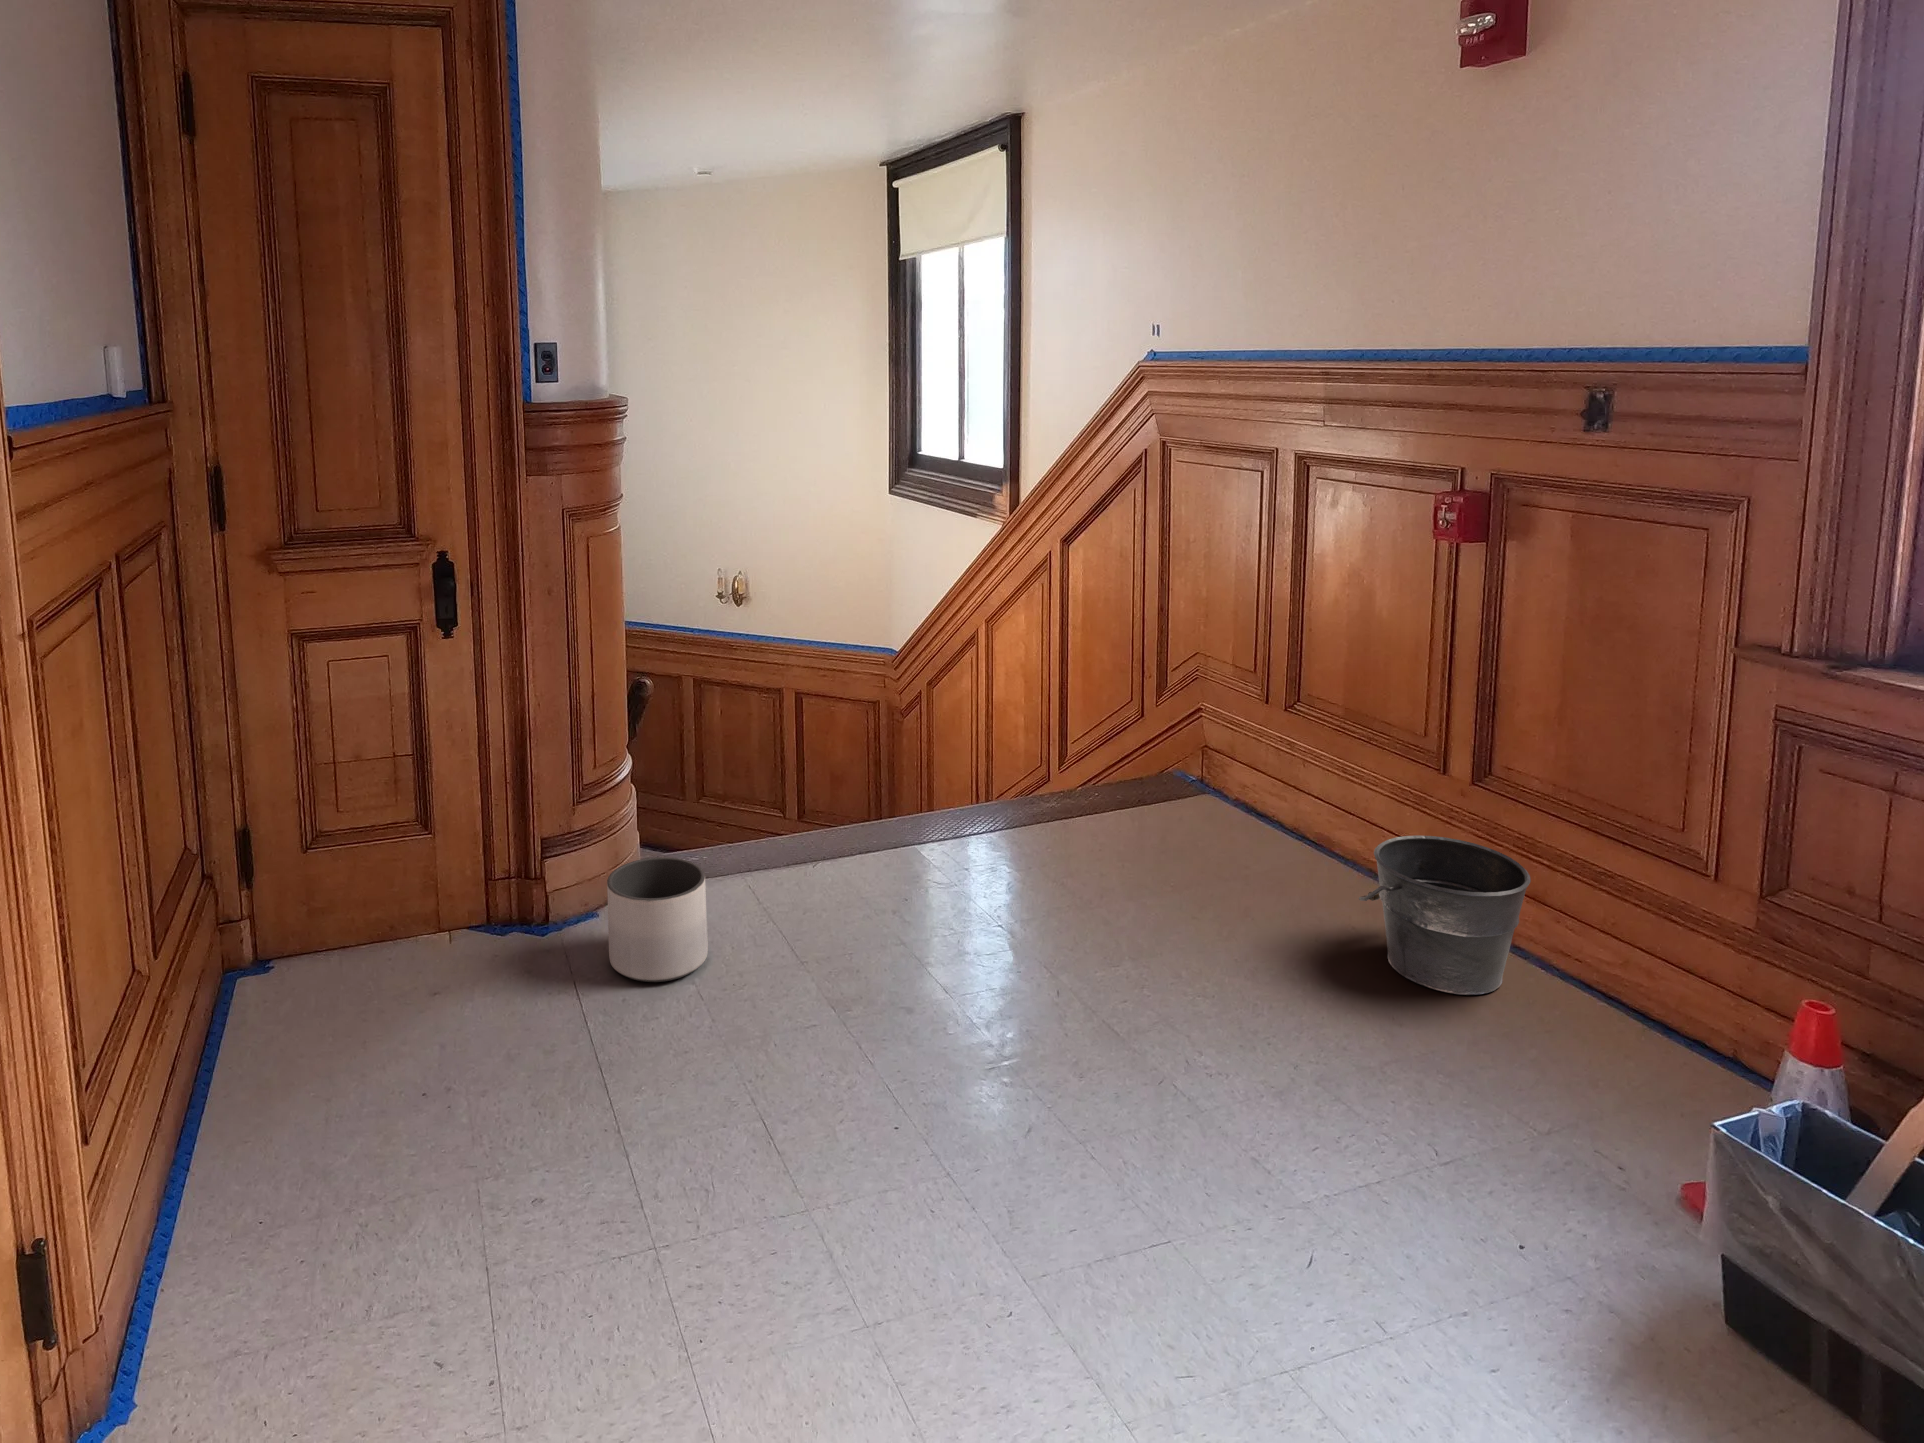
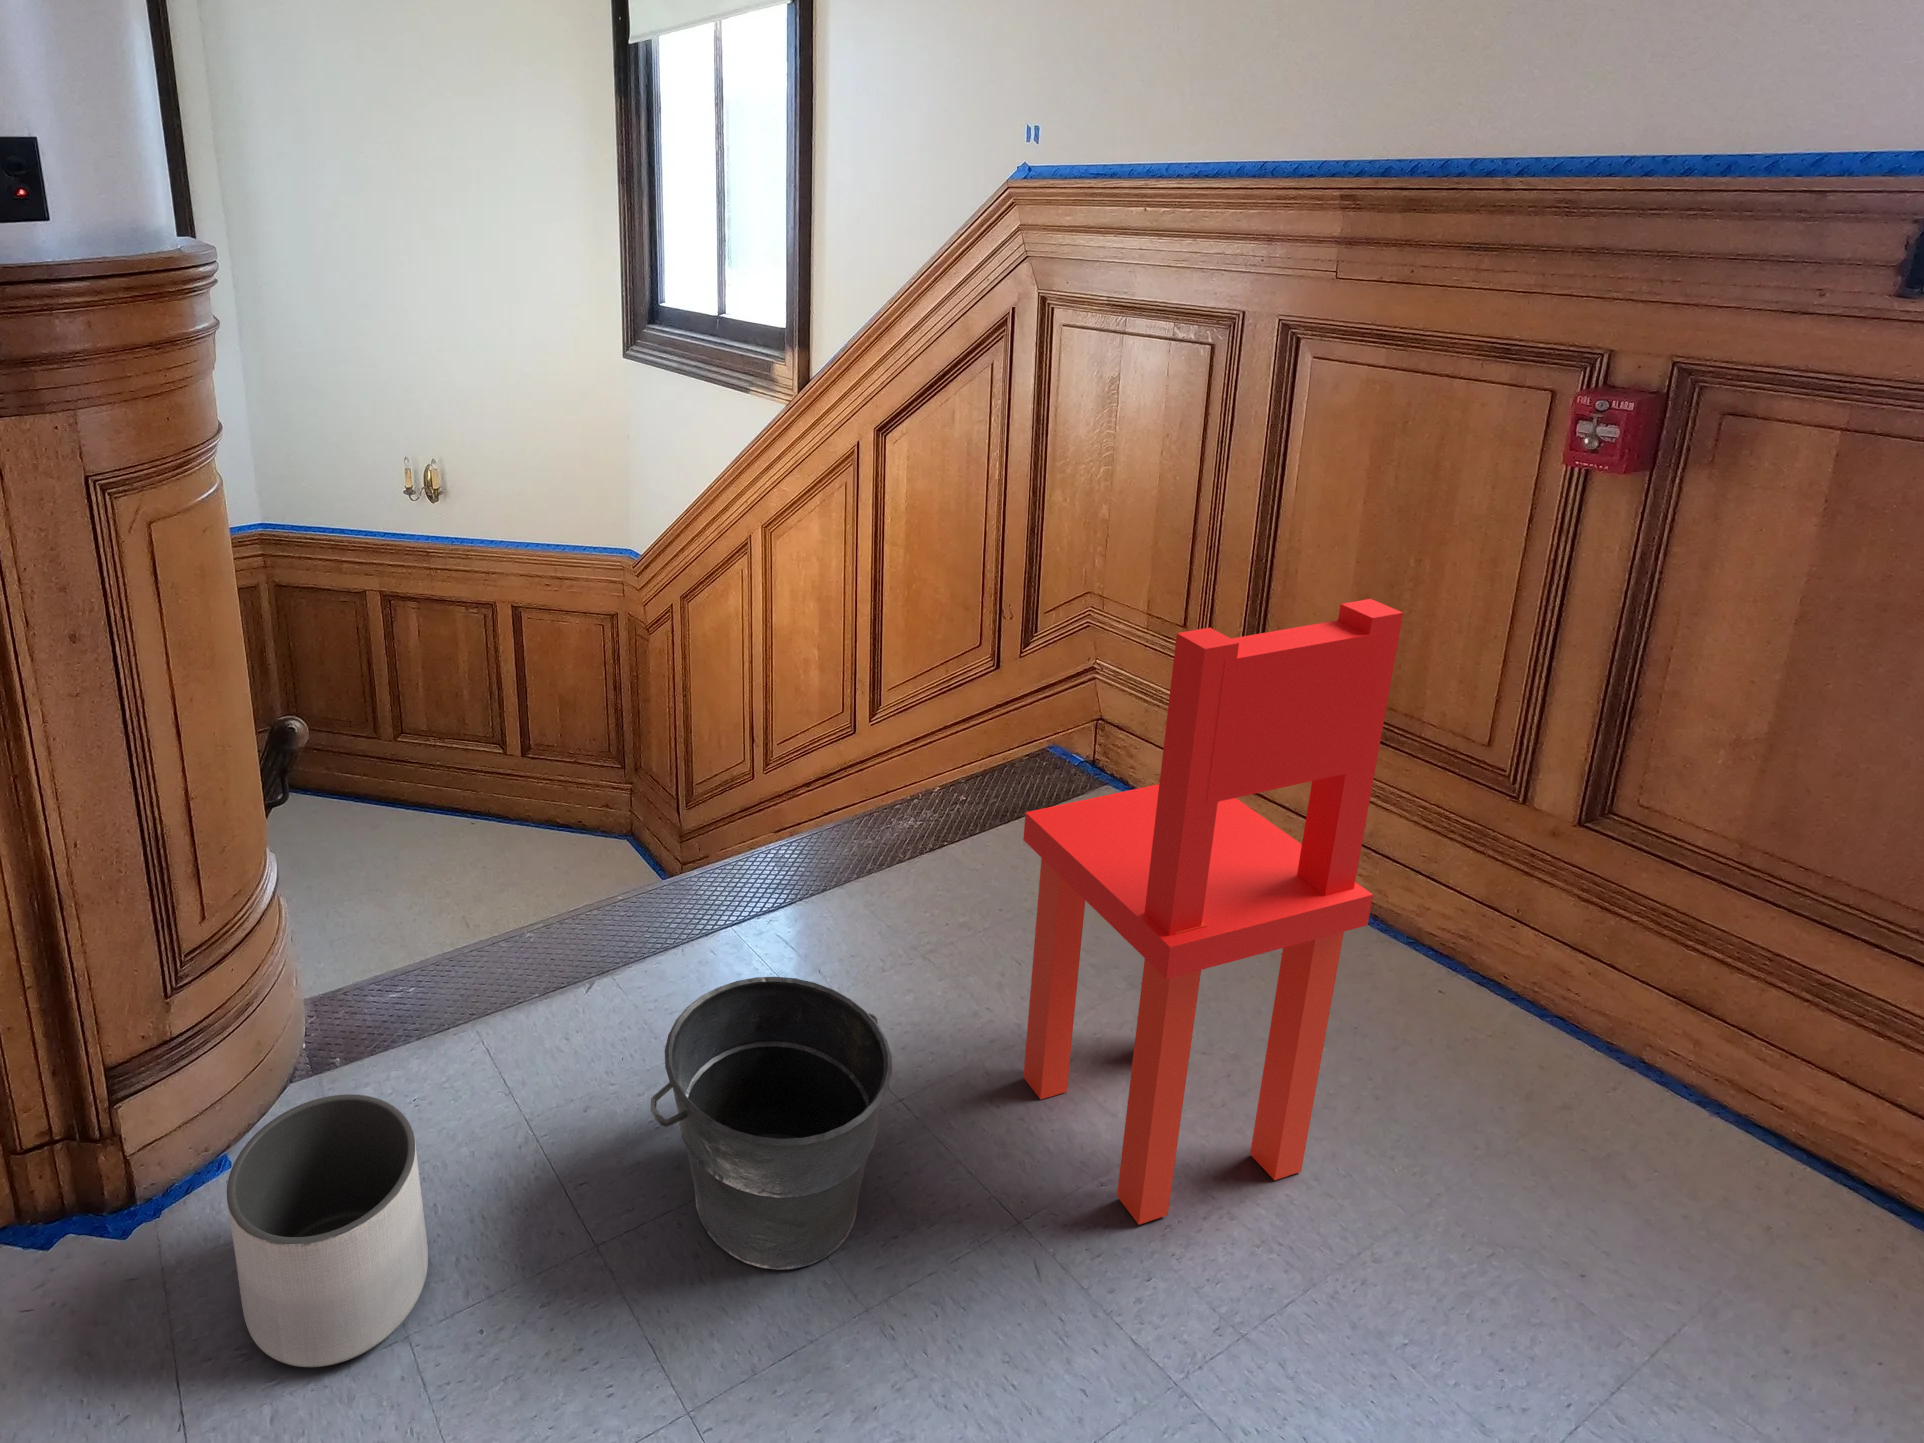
chair: none [1074,592,1265,979] -> present [1023,599,1403,1225]
bucket: present [1359,836,1531,995] -> present [650,977,892,1270]

